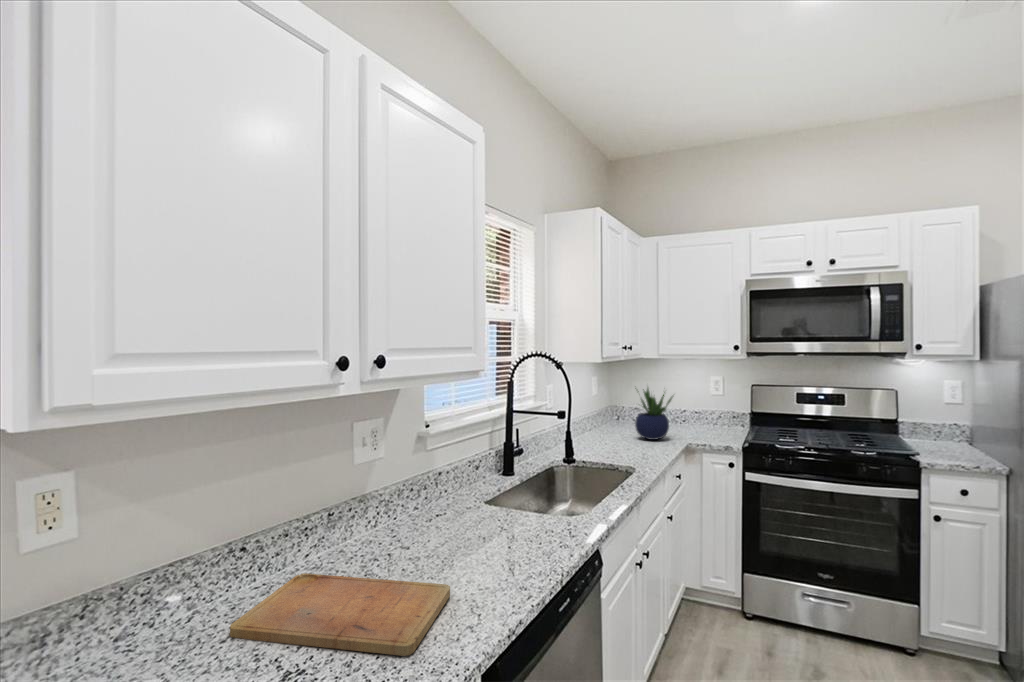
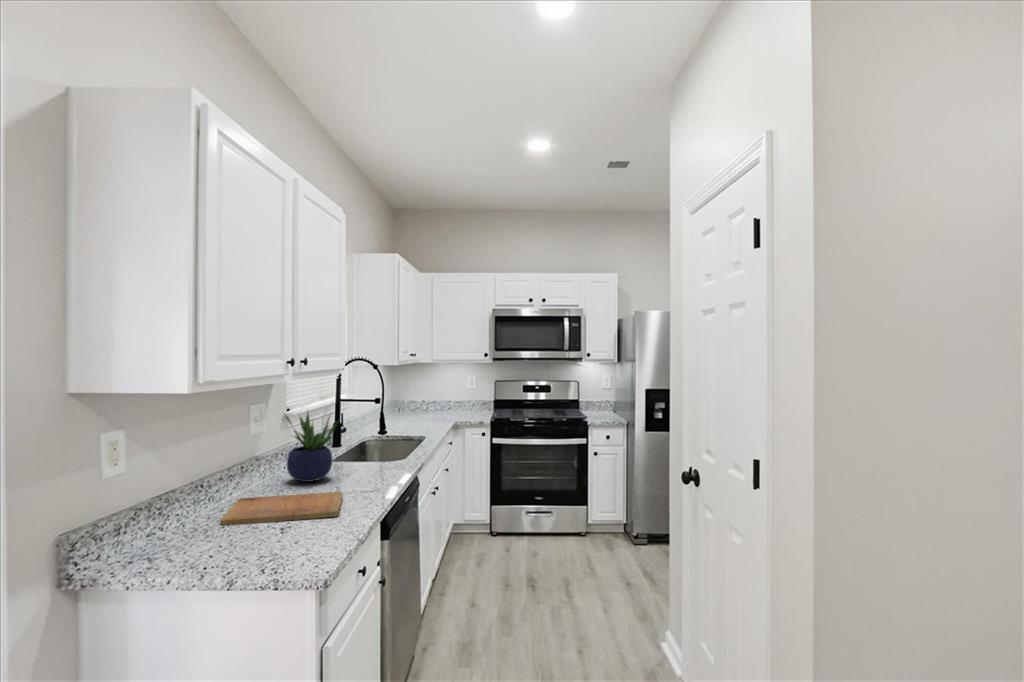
potted plant: present [635,388,673,440] -> present [285,413,337,482]

